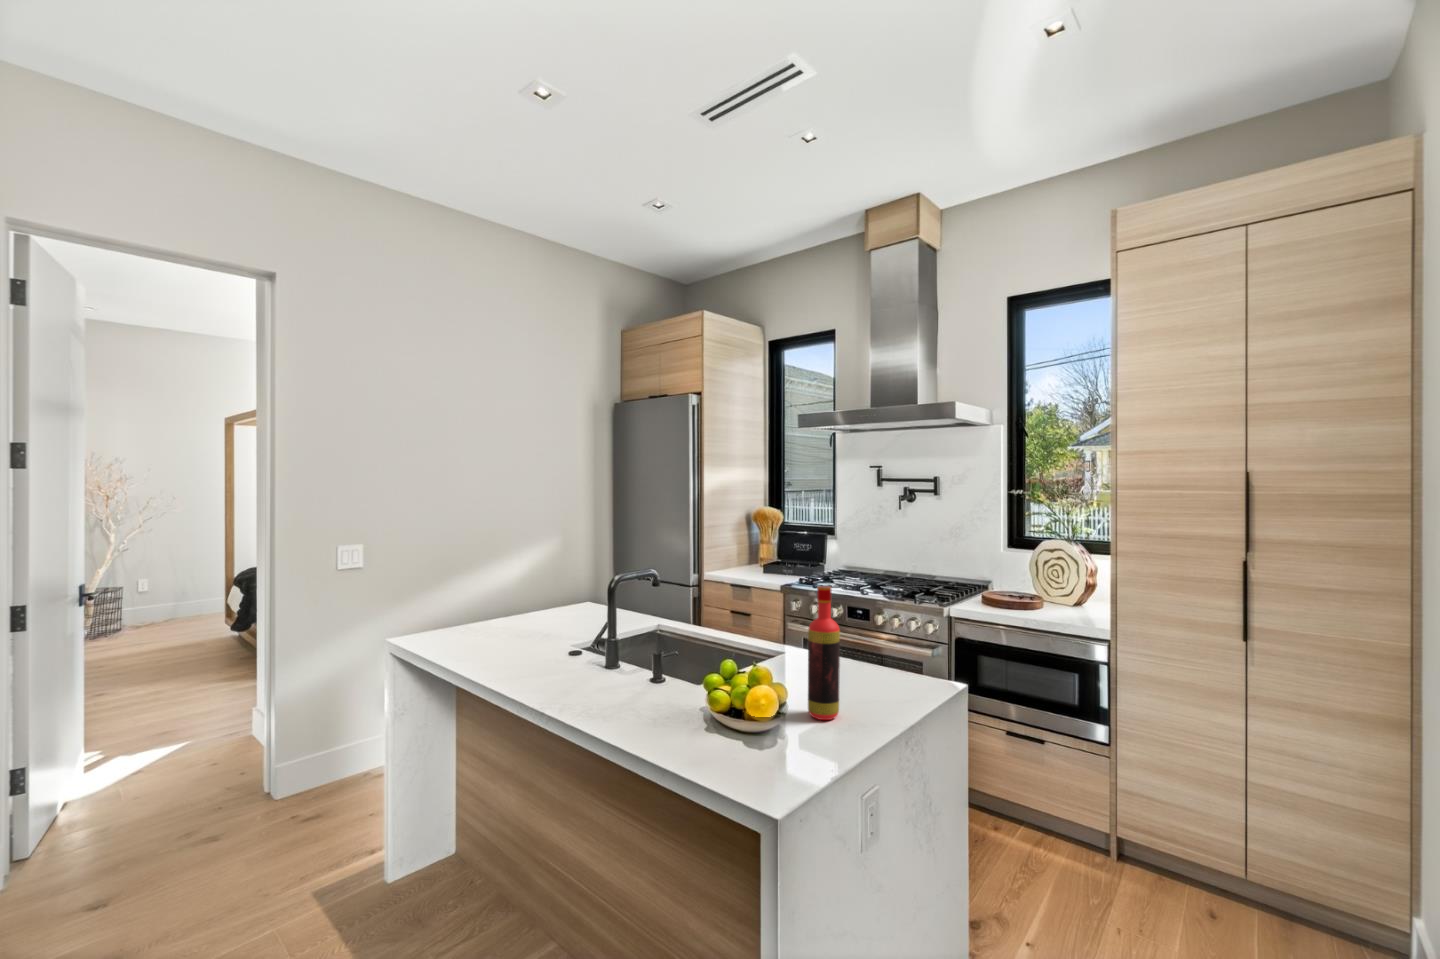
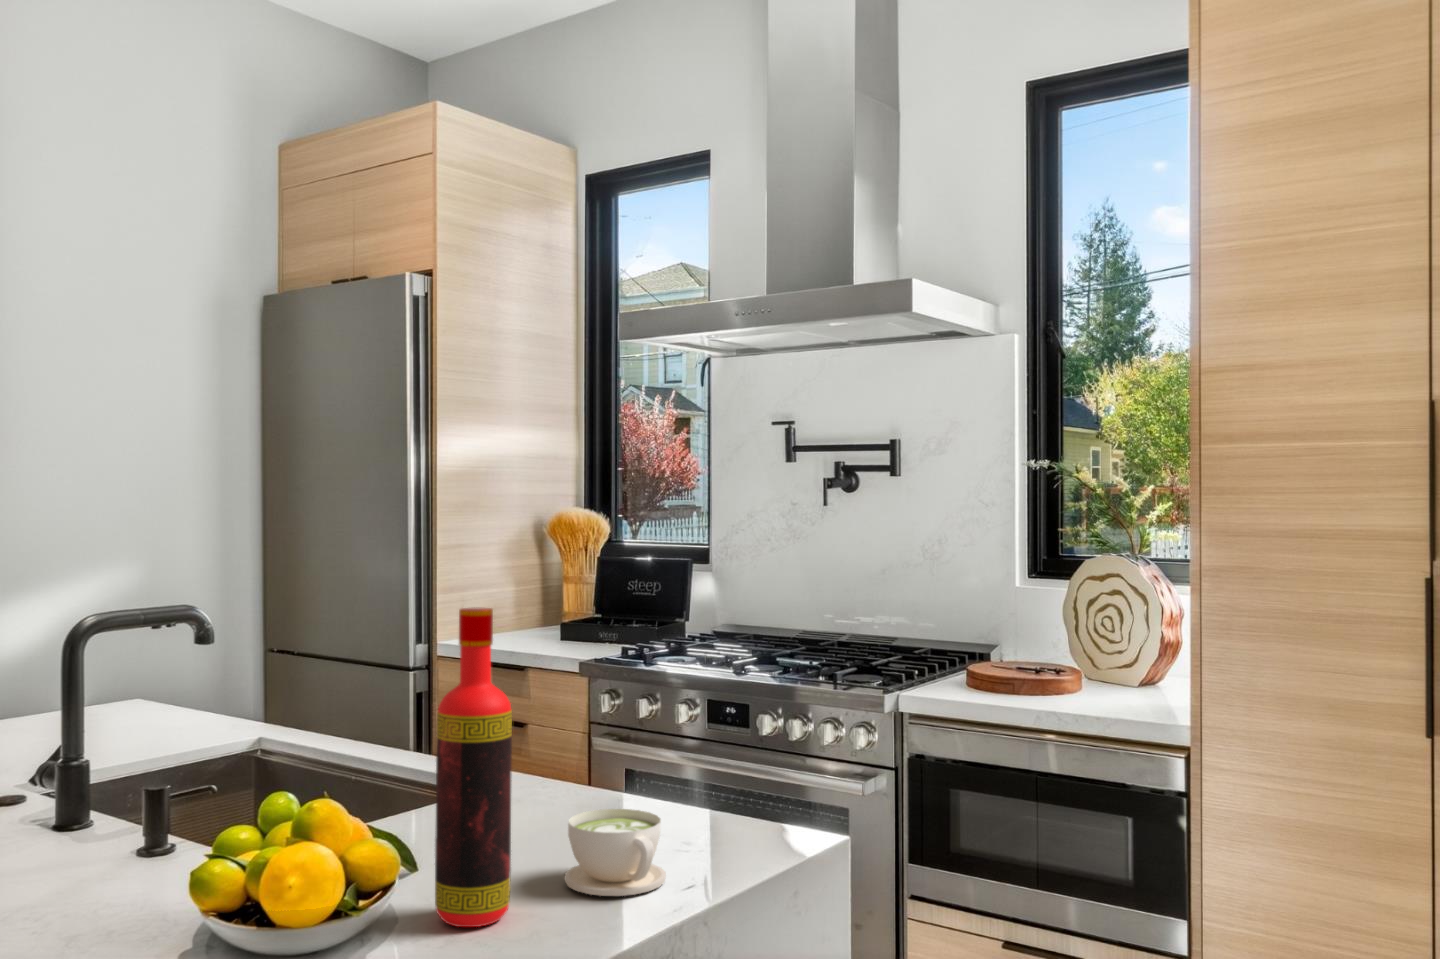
coffee cup: none [852,670,897,709] -> present [564,809,666,896]

